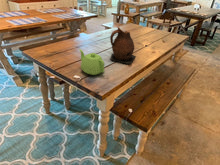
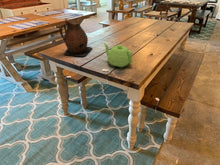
ceramic pitcher: present [110,27,136,64] -> present [59,18,92,57]

